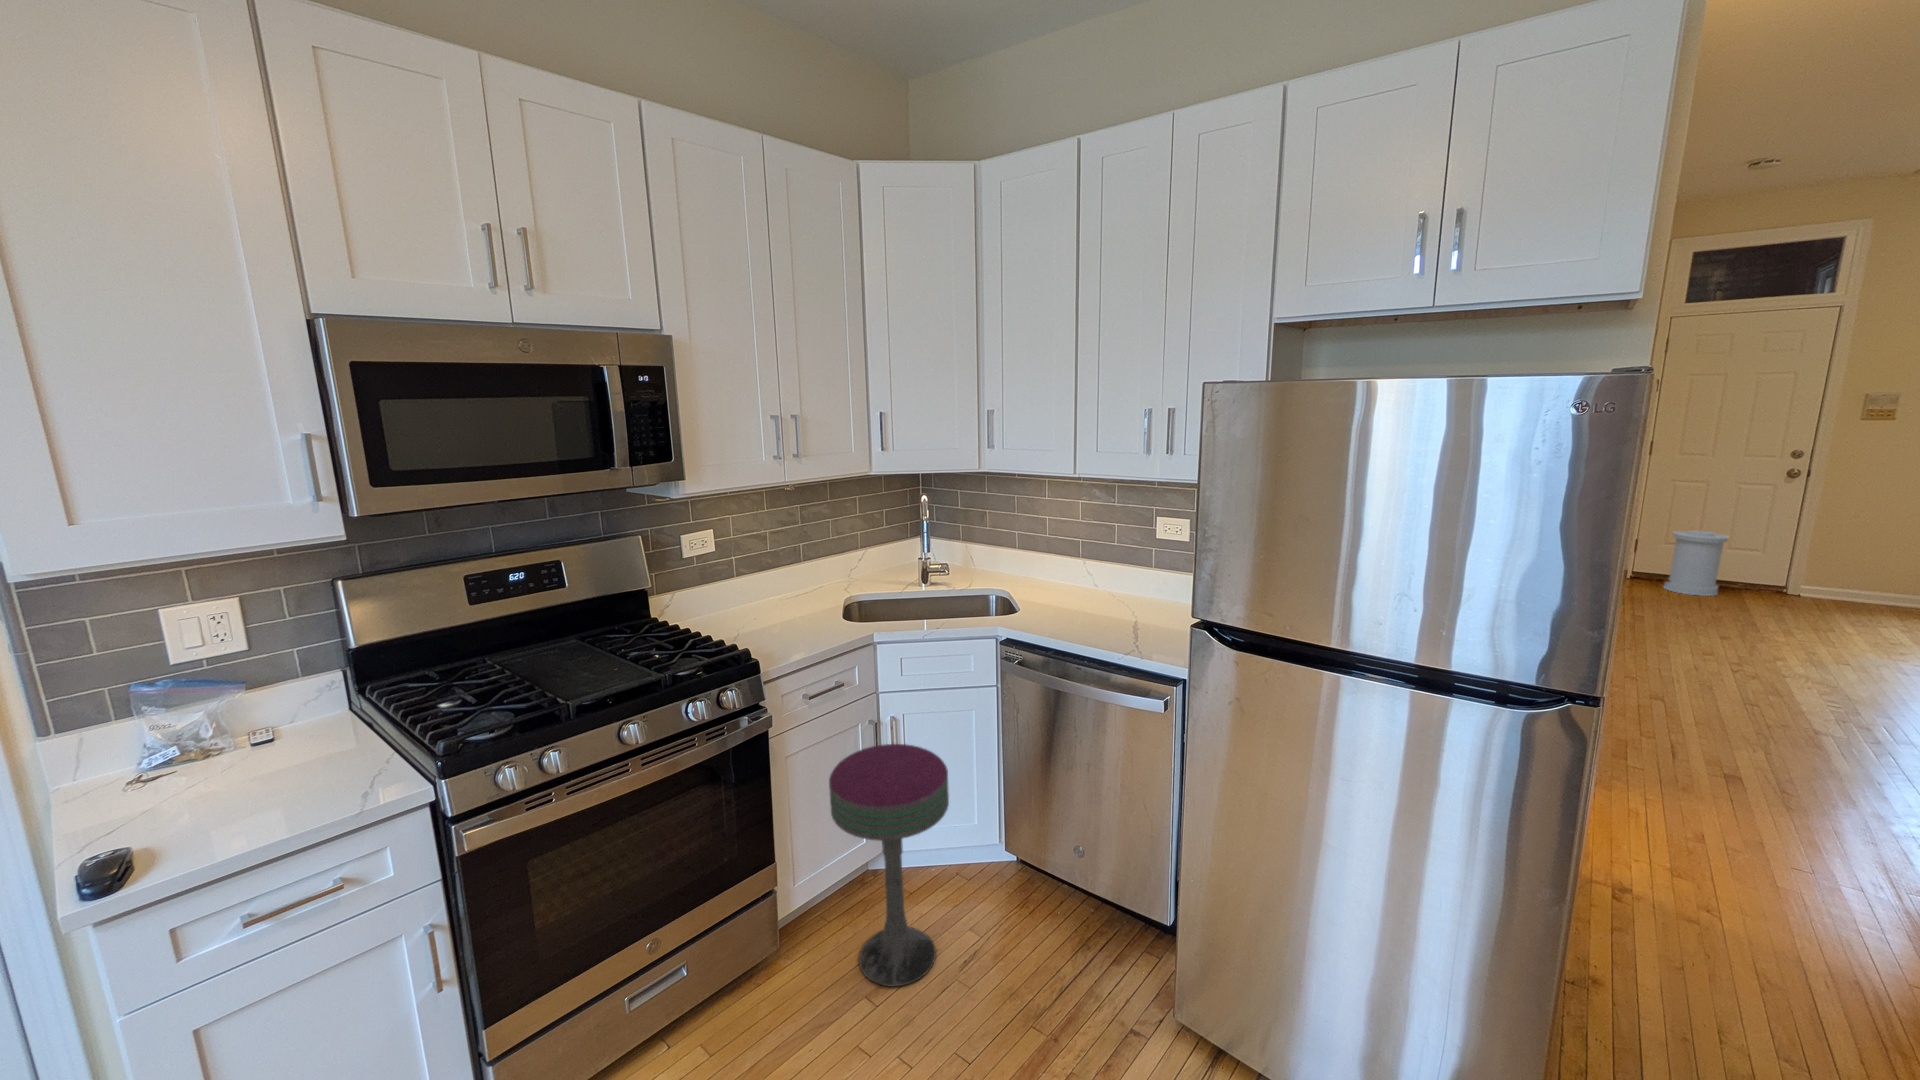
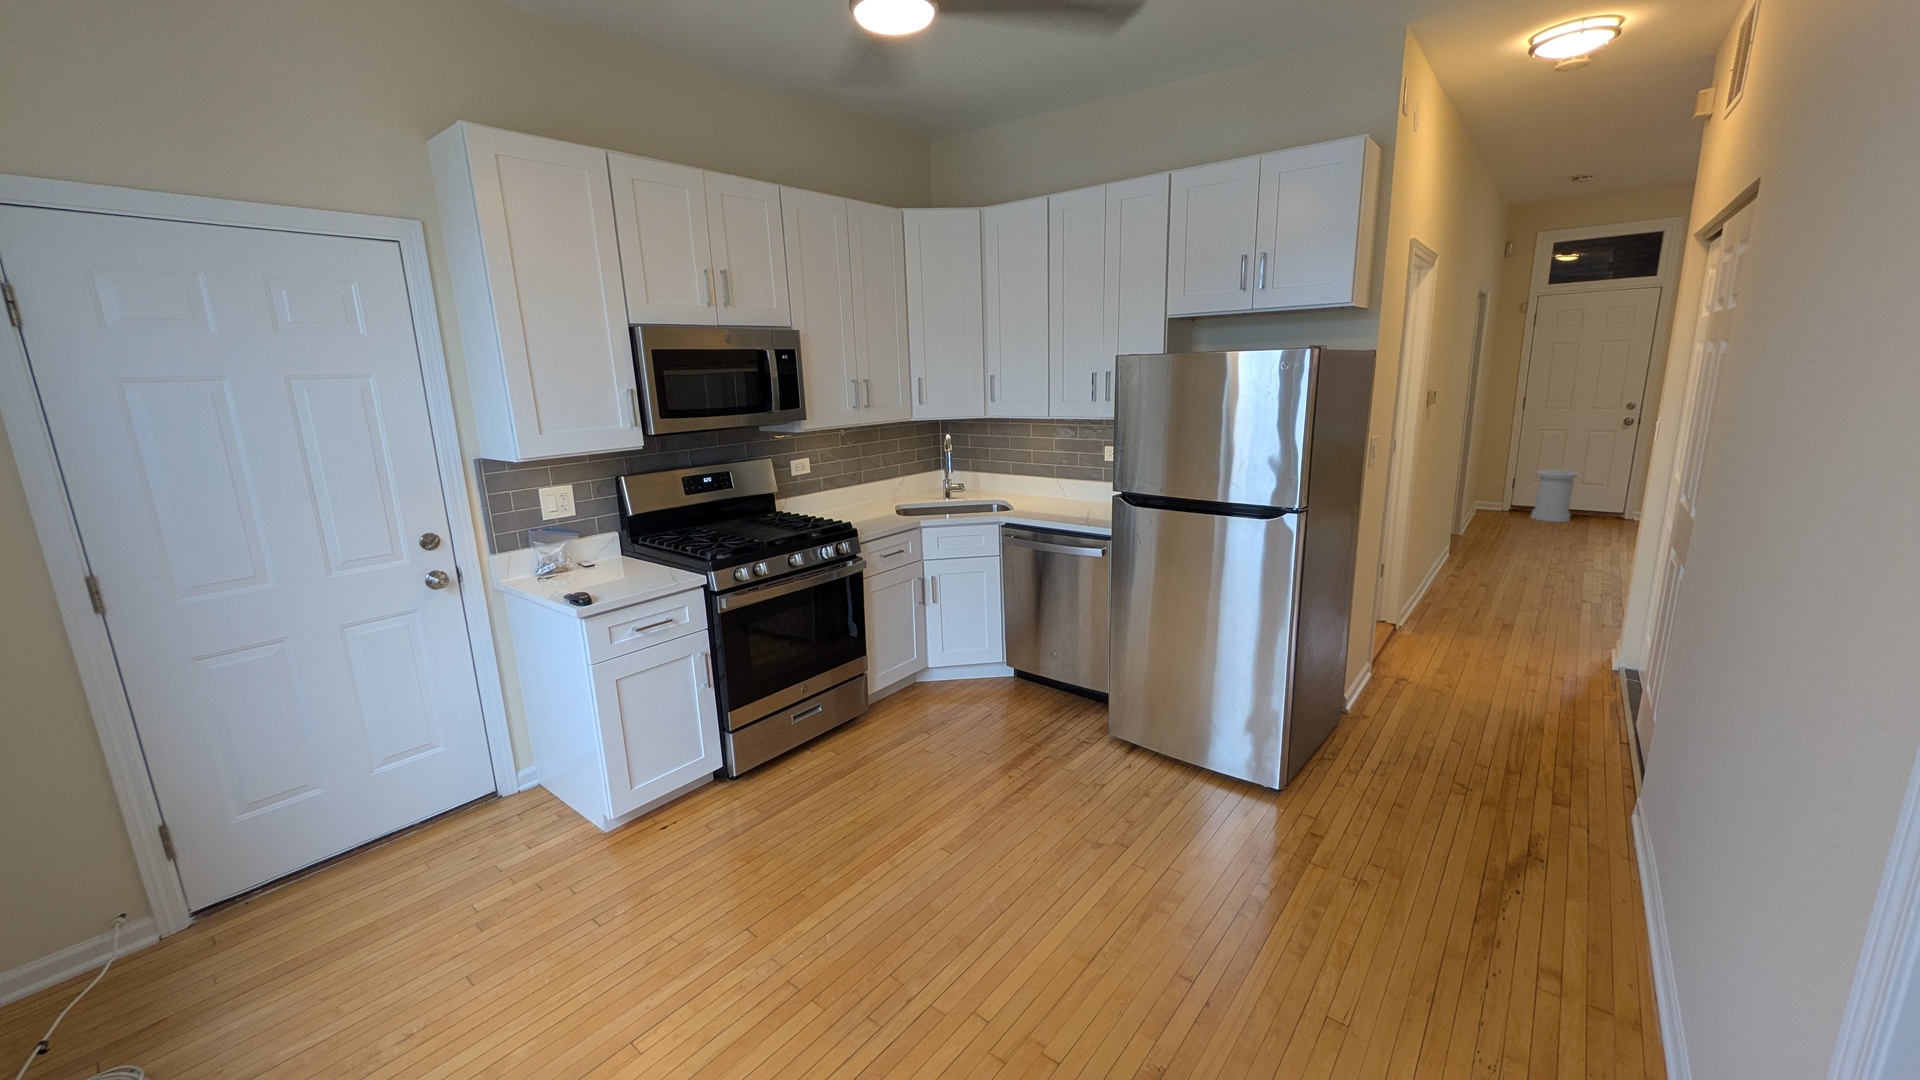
bar stool: present [829,744,949,986] -> none [901,586,974,728]

